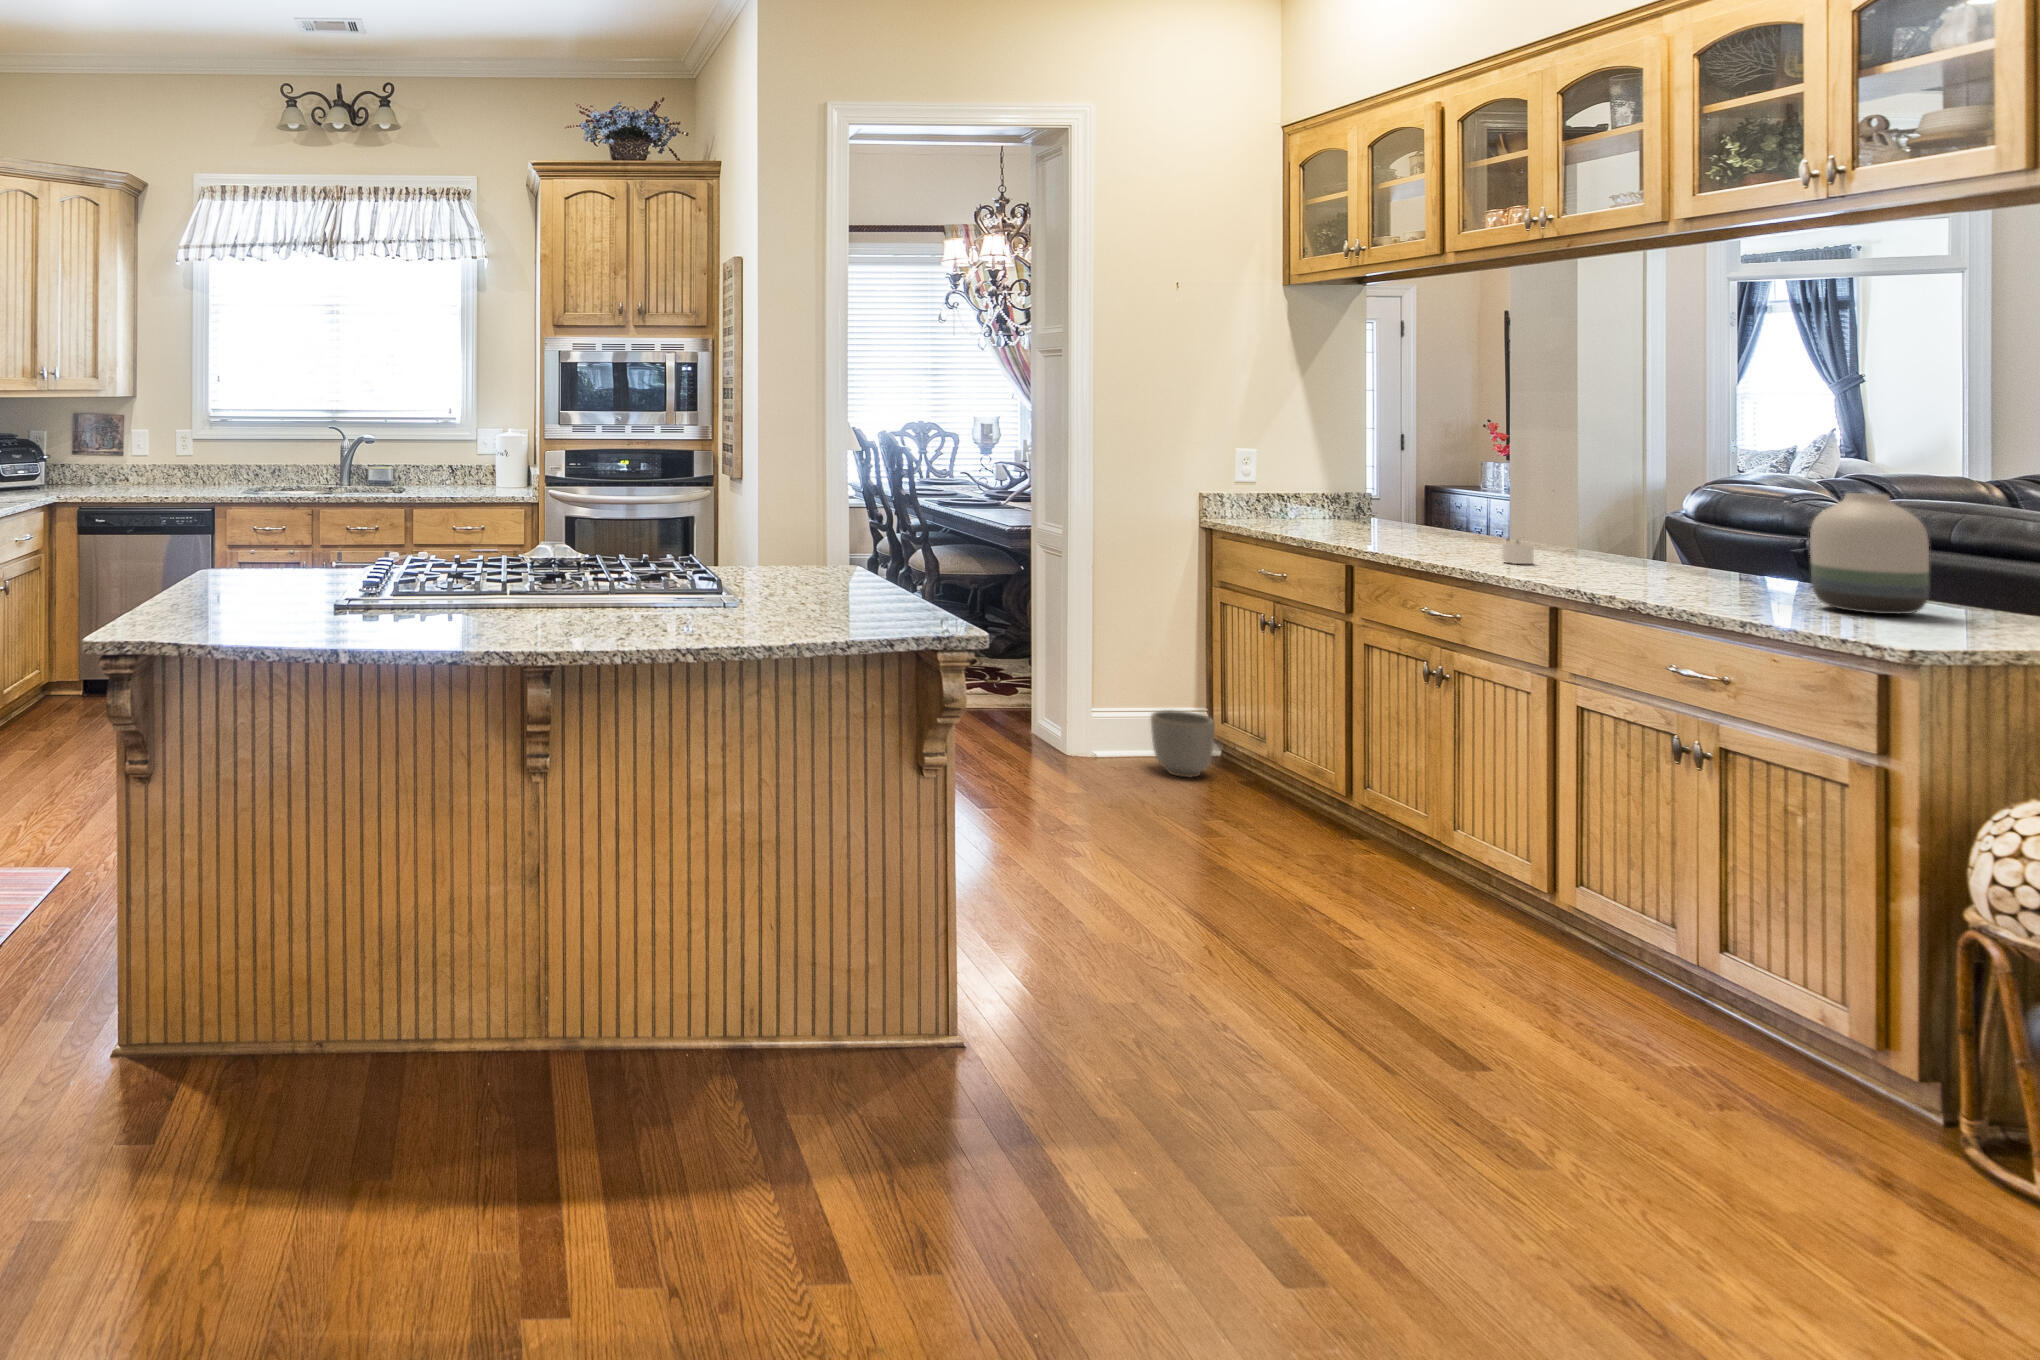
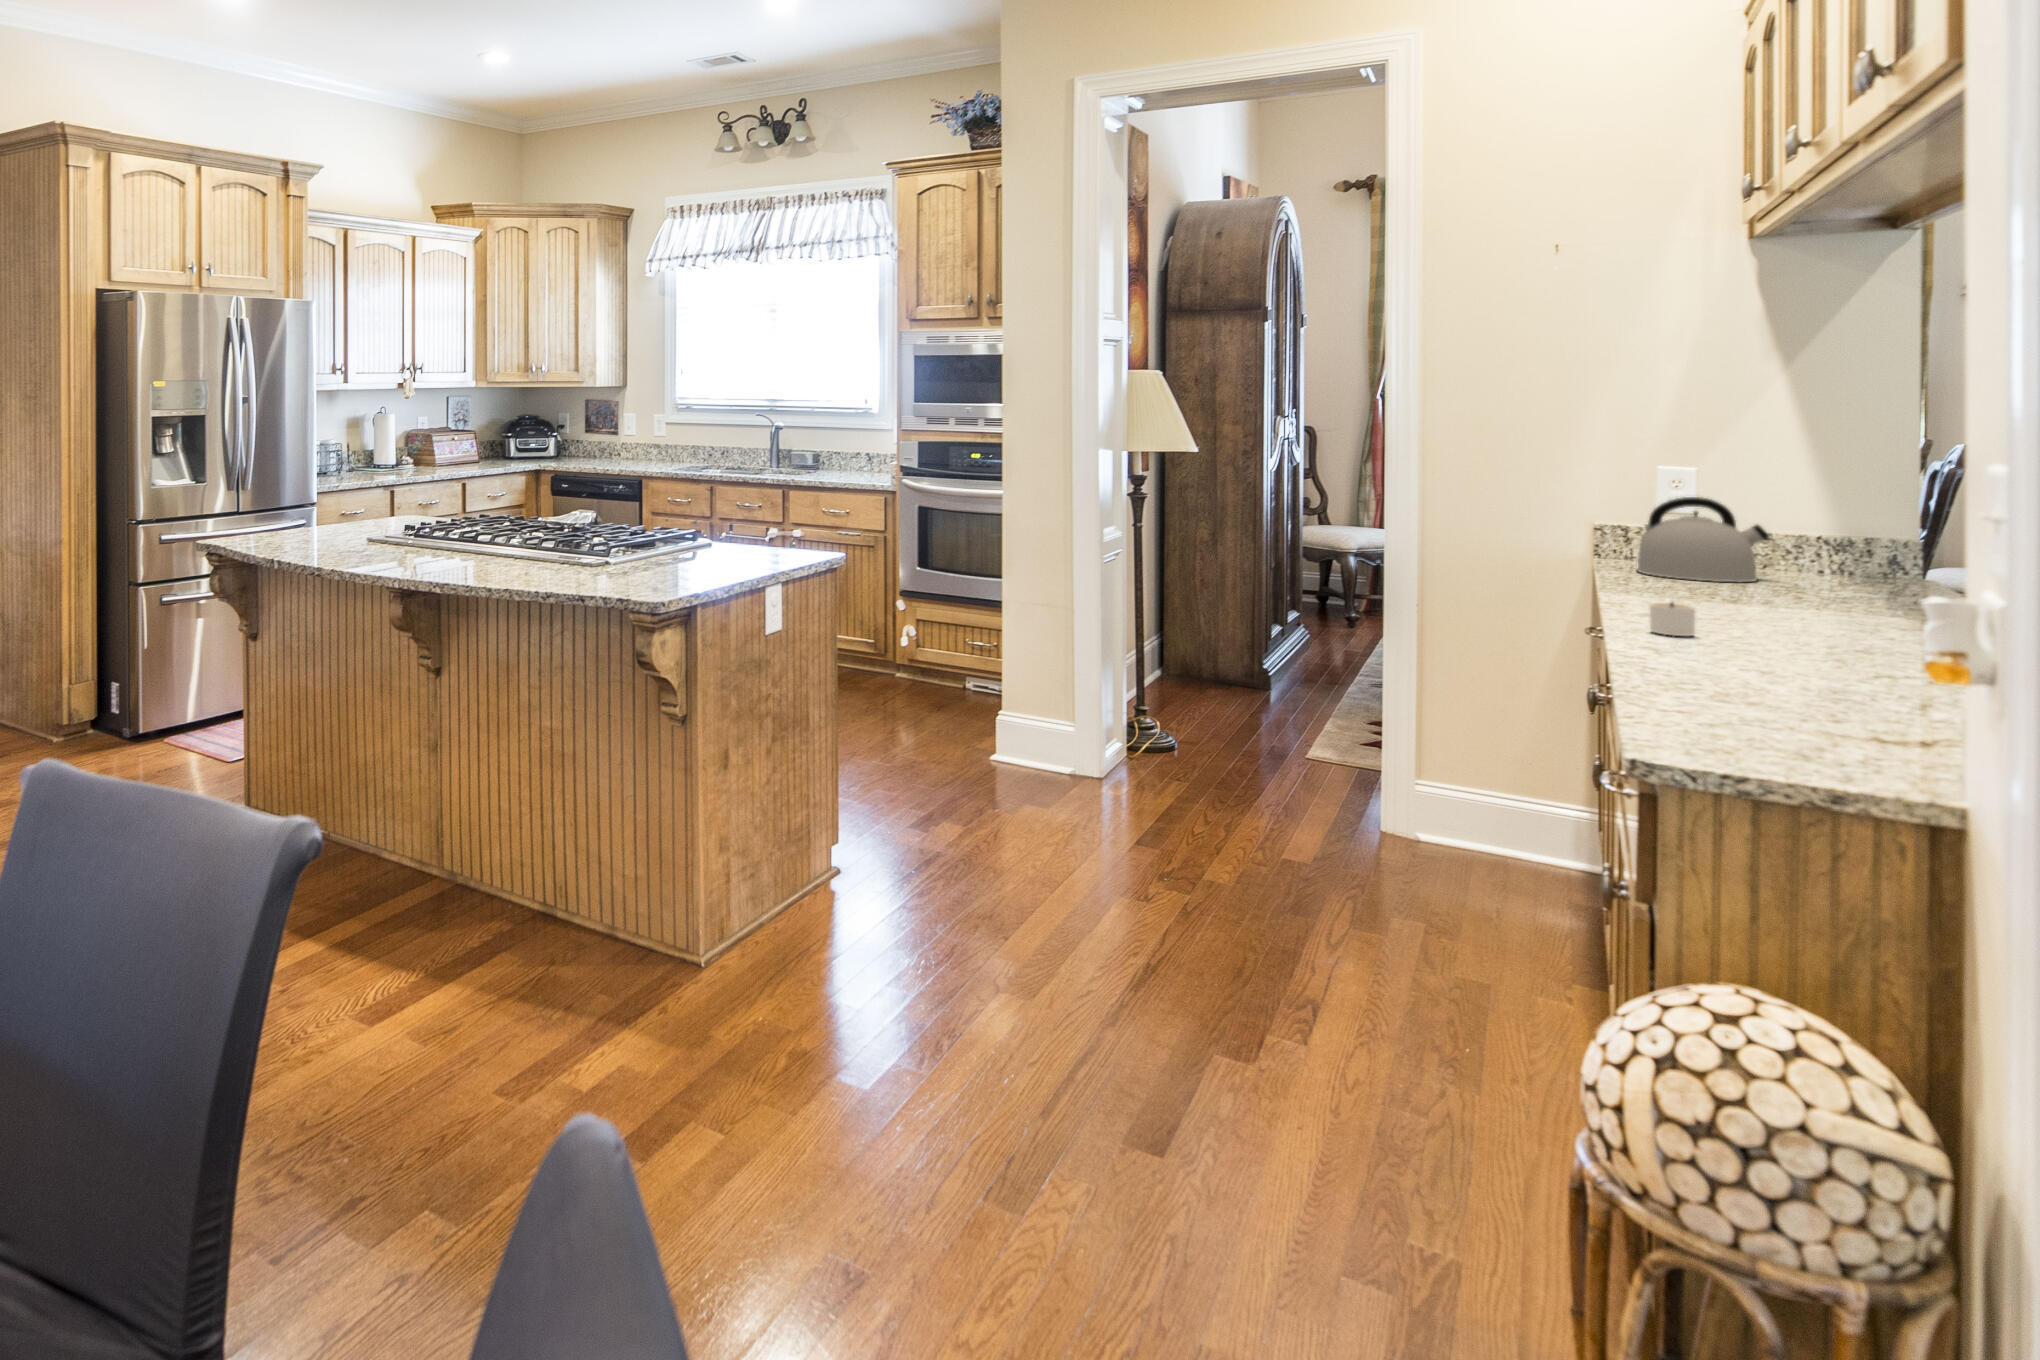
kettle: none [1270,467,1348,527] -> present [1637,497,1769,582]
vase: present [1810,493,1929,614] -> none [1732,554,1897,734]
planter: present [1151,710,1215,777] -> none [1443,792,1532,881]

